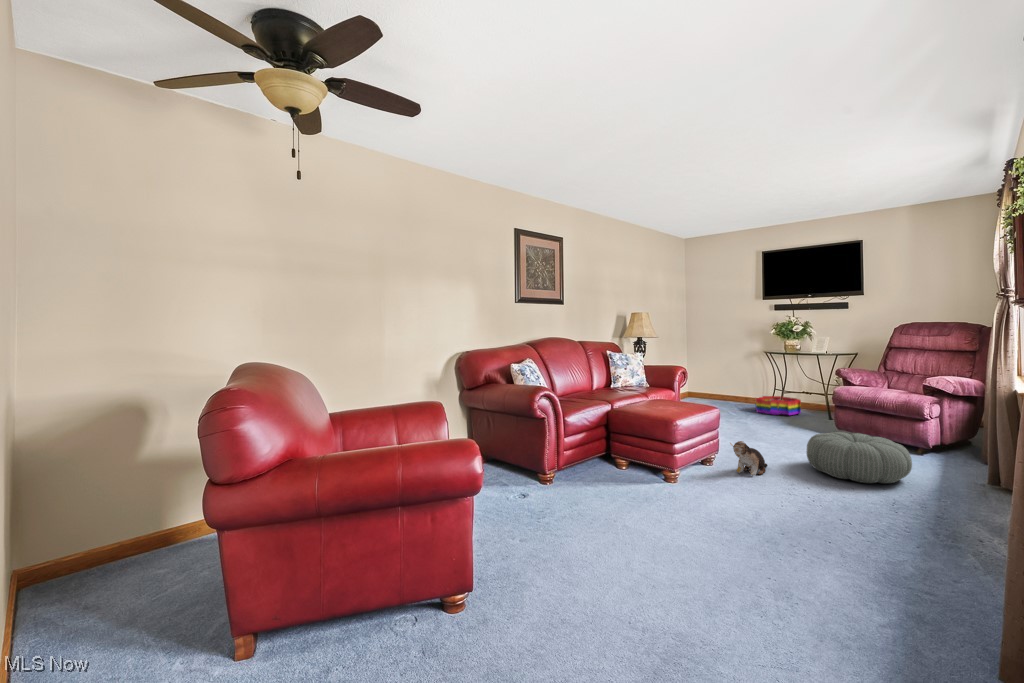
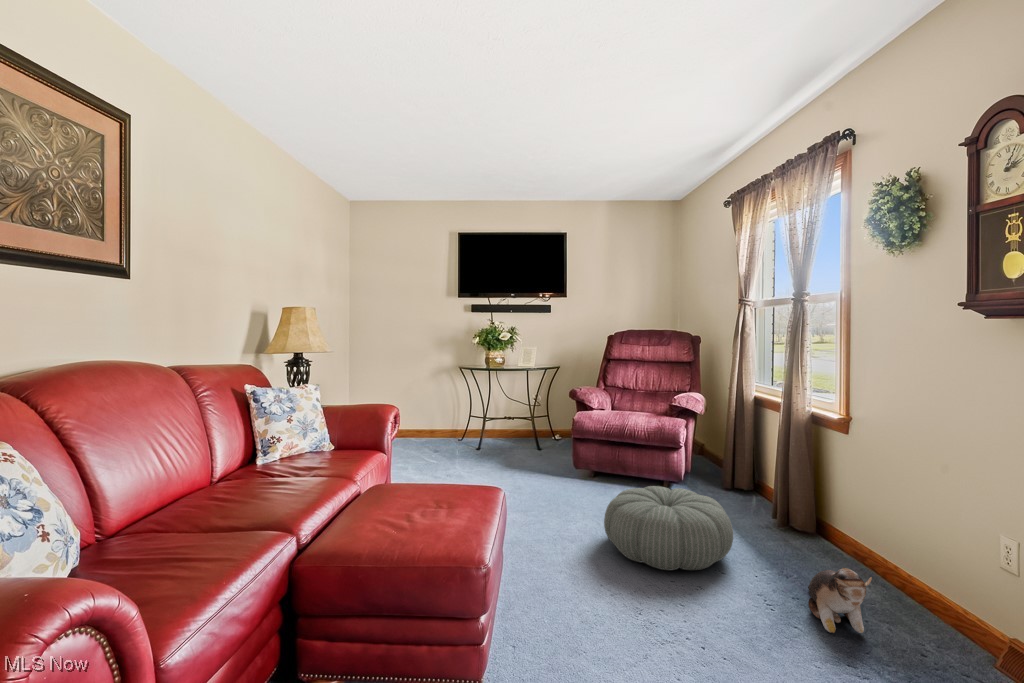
storage bin: present [755,396,801,415] -> none [458,425,512,453]
plush toy: present [730,441,768,476] -> present [808,568,872,633]

